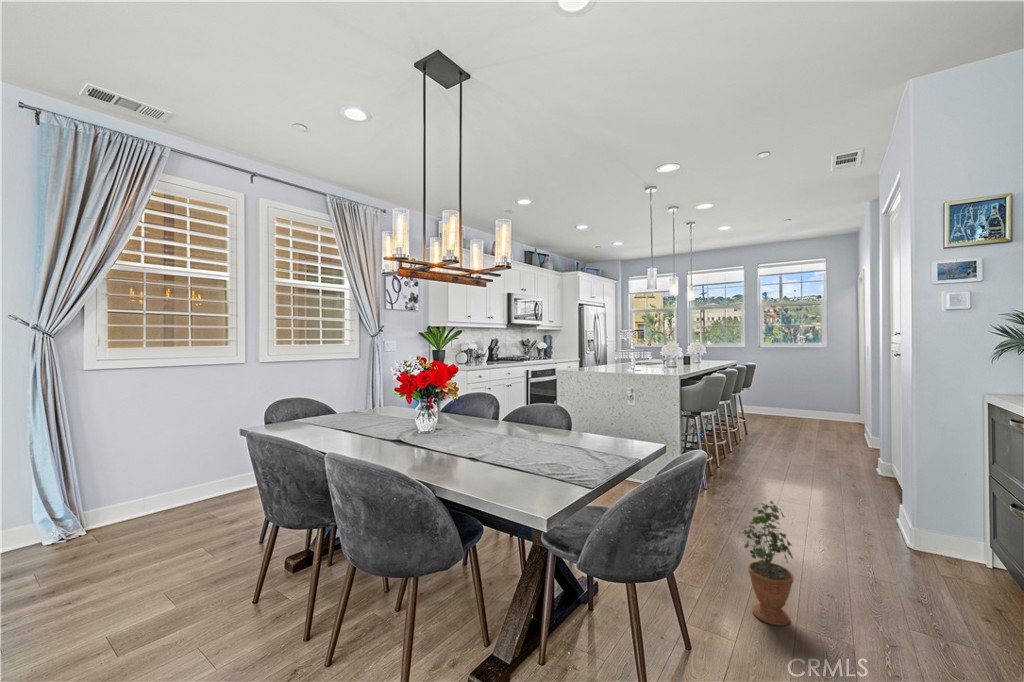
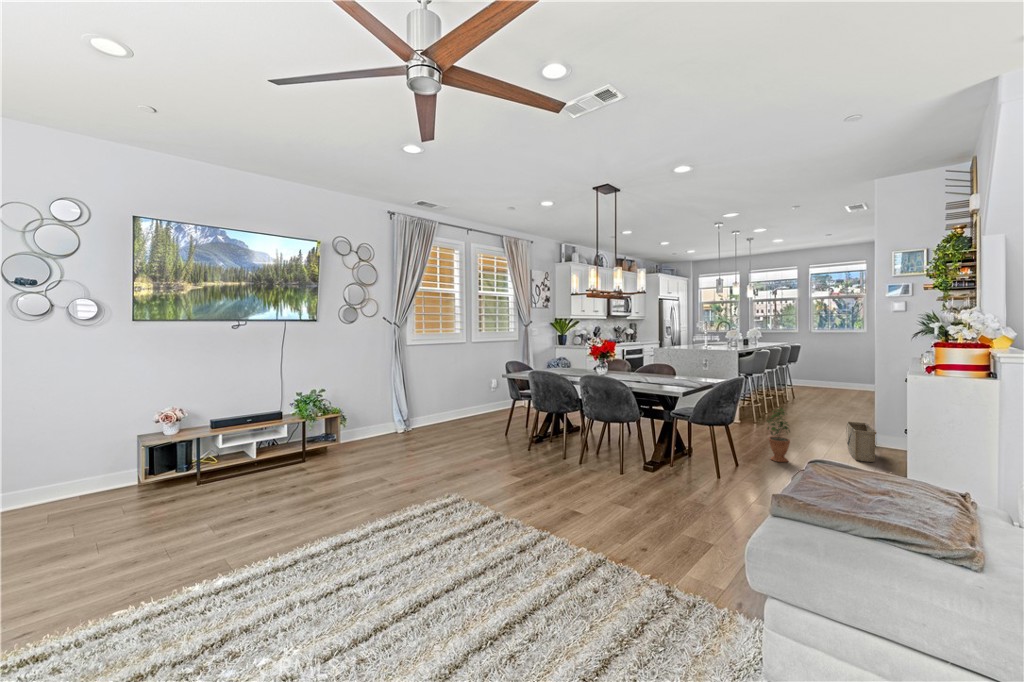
basket: none [879,515,963,617] -> present [847,422,877,462]

